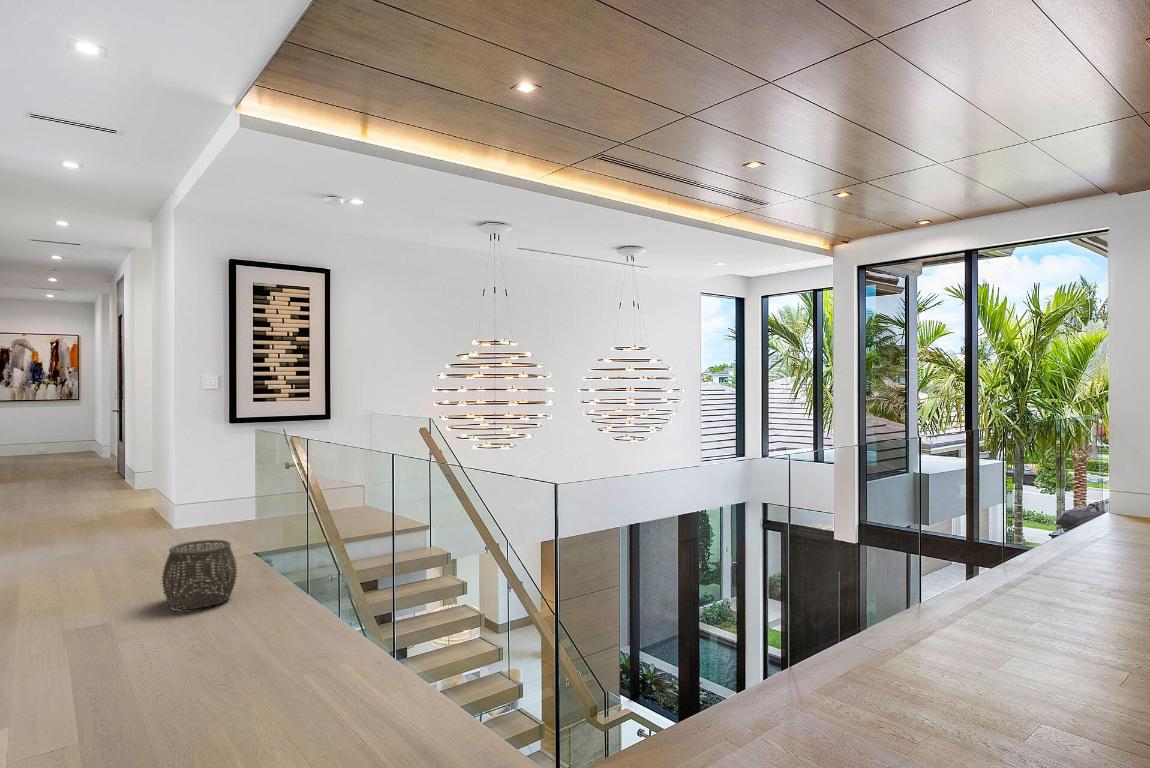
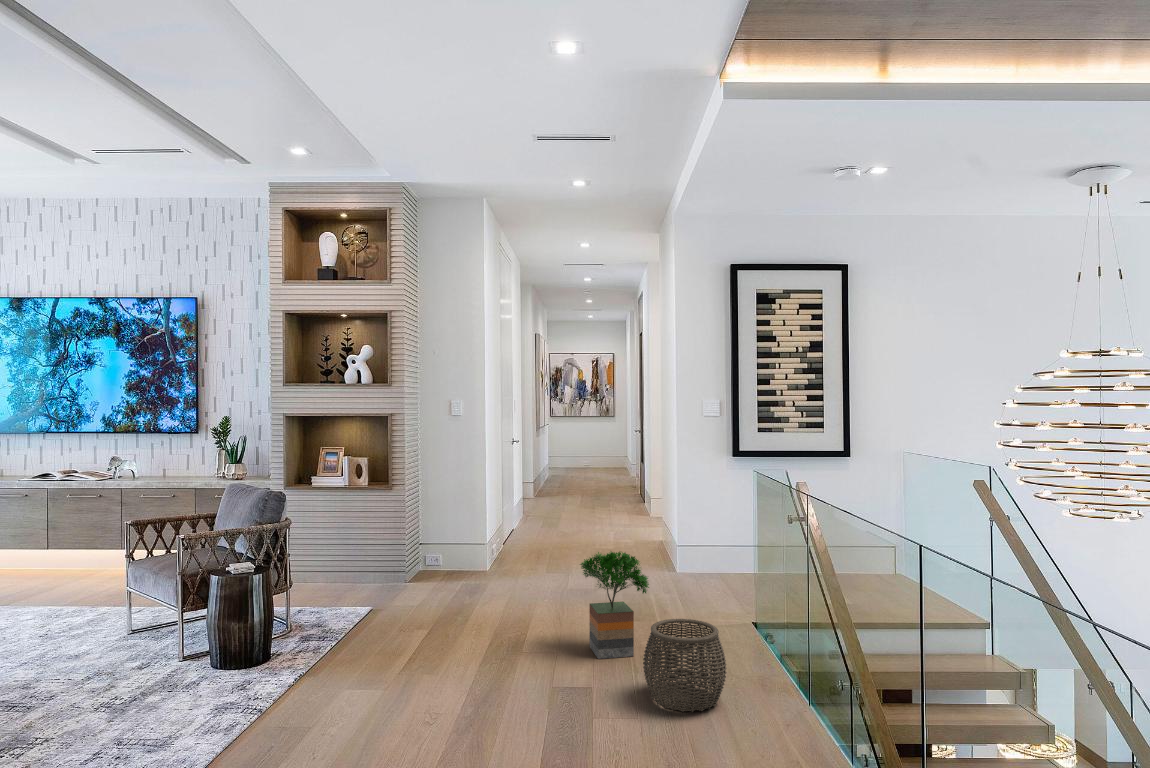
potted tree: none [85,499,163,594] -> present [580,552,649,659]

